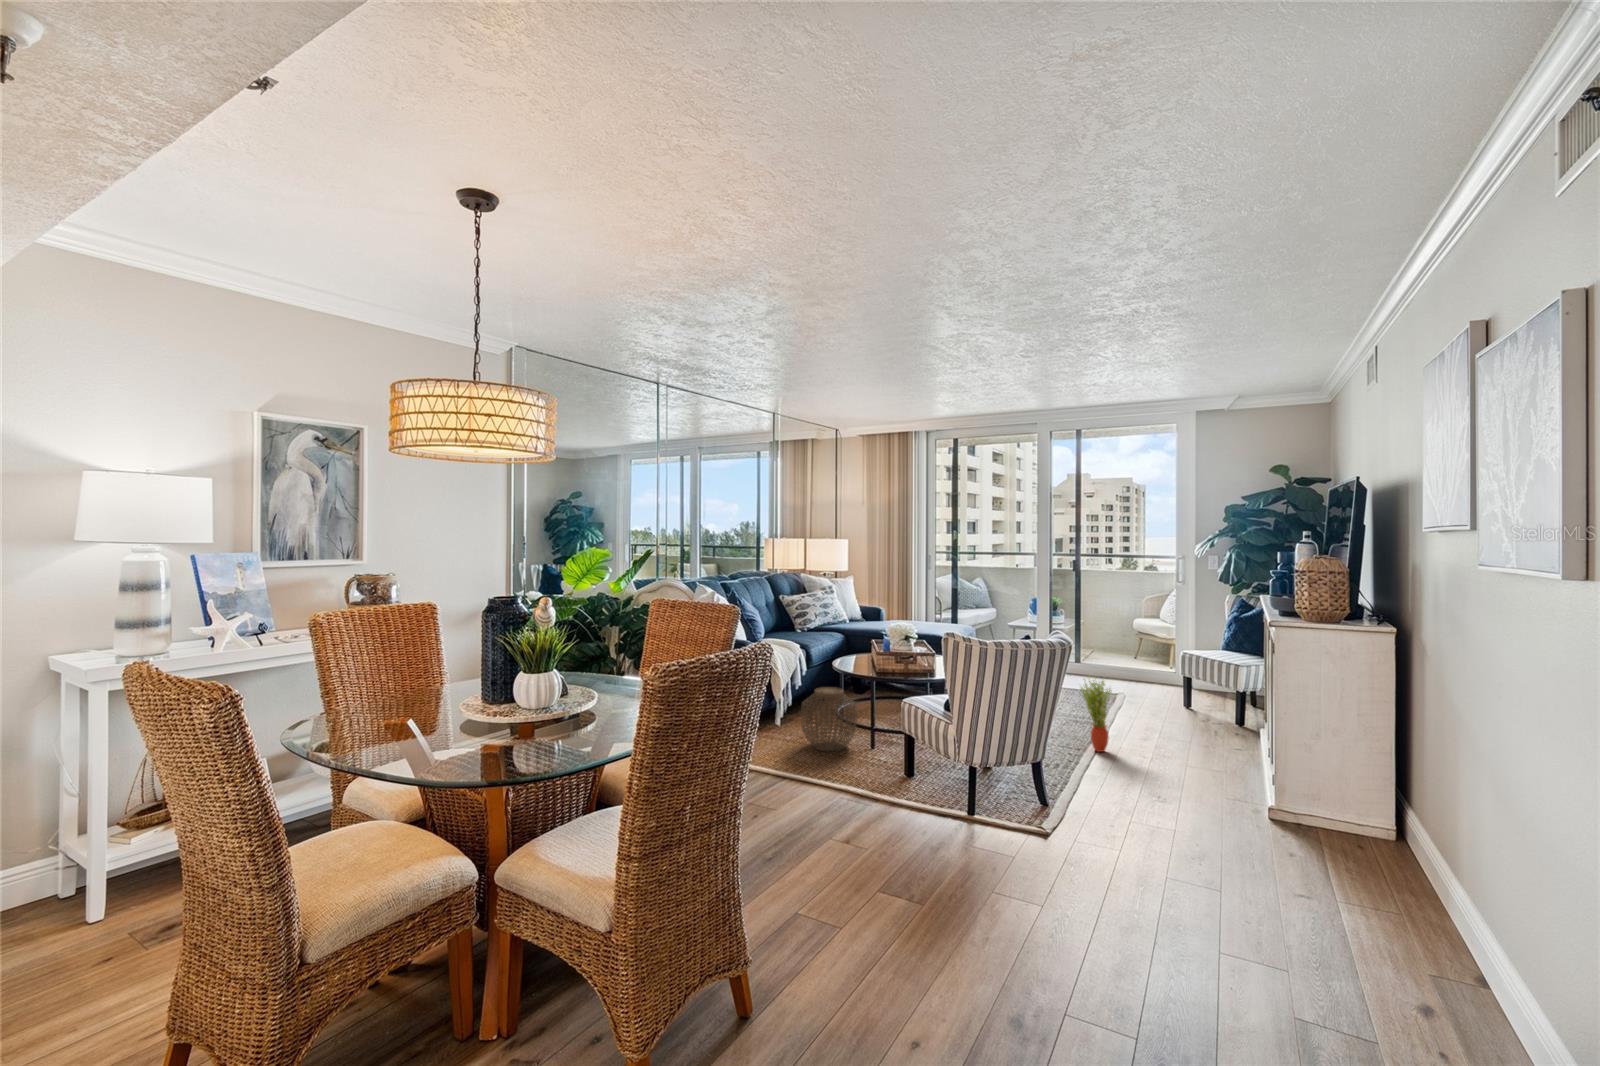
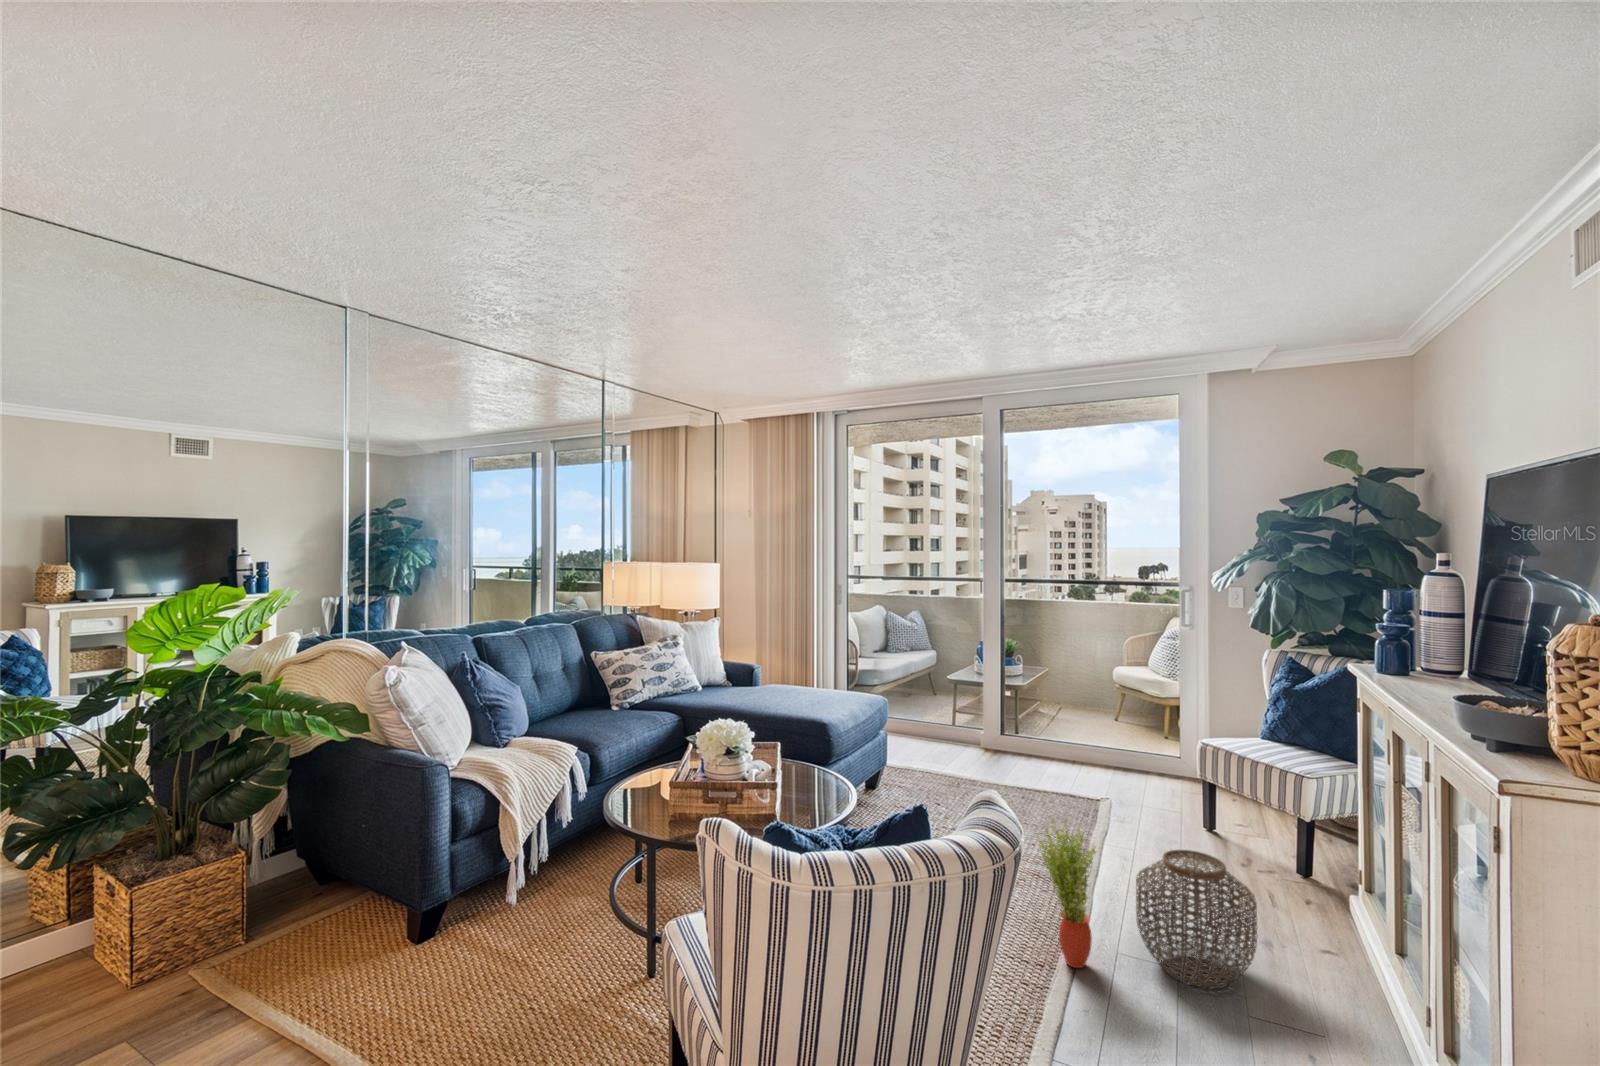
woven basket: present [802,687,857,751] -> present [1136,850,1257,988]

